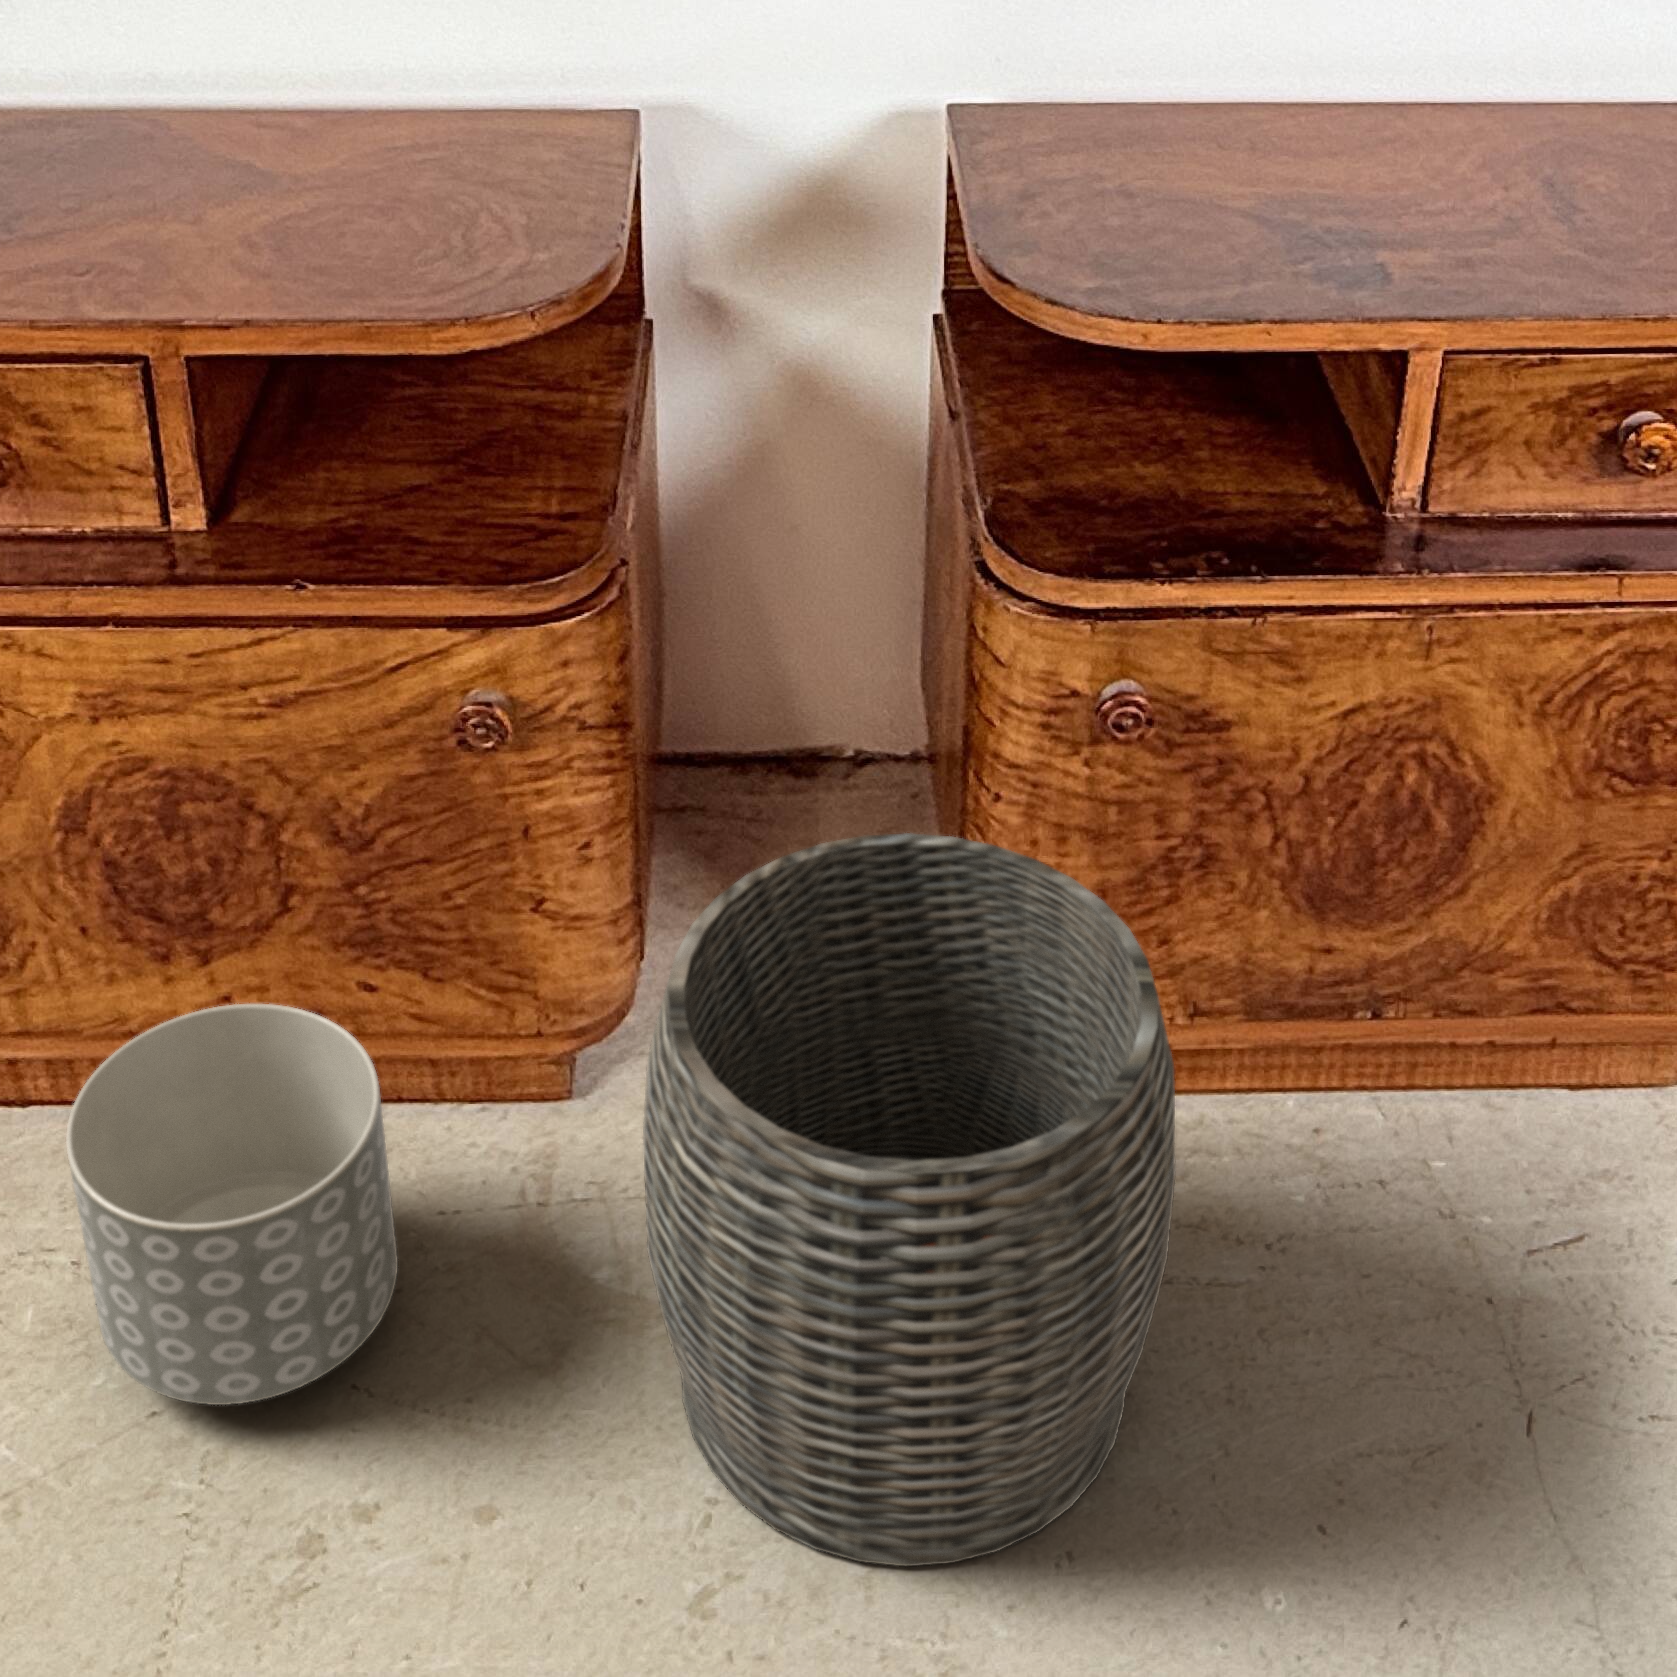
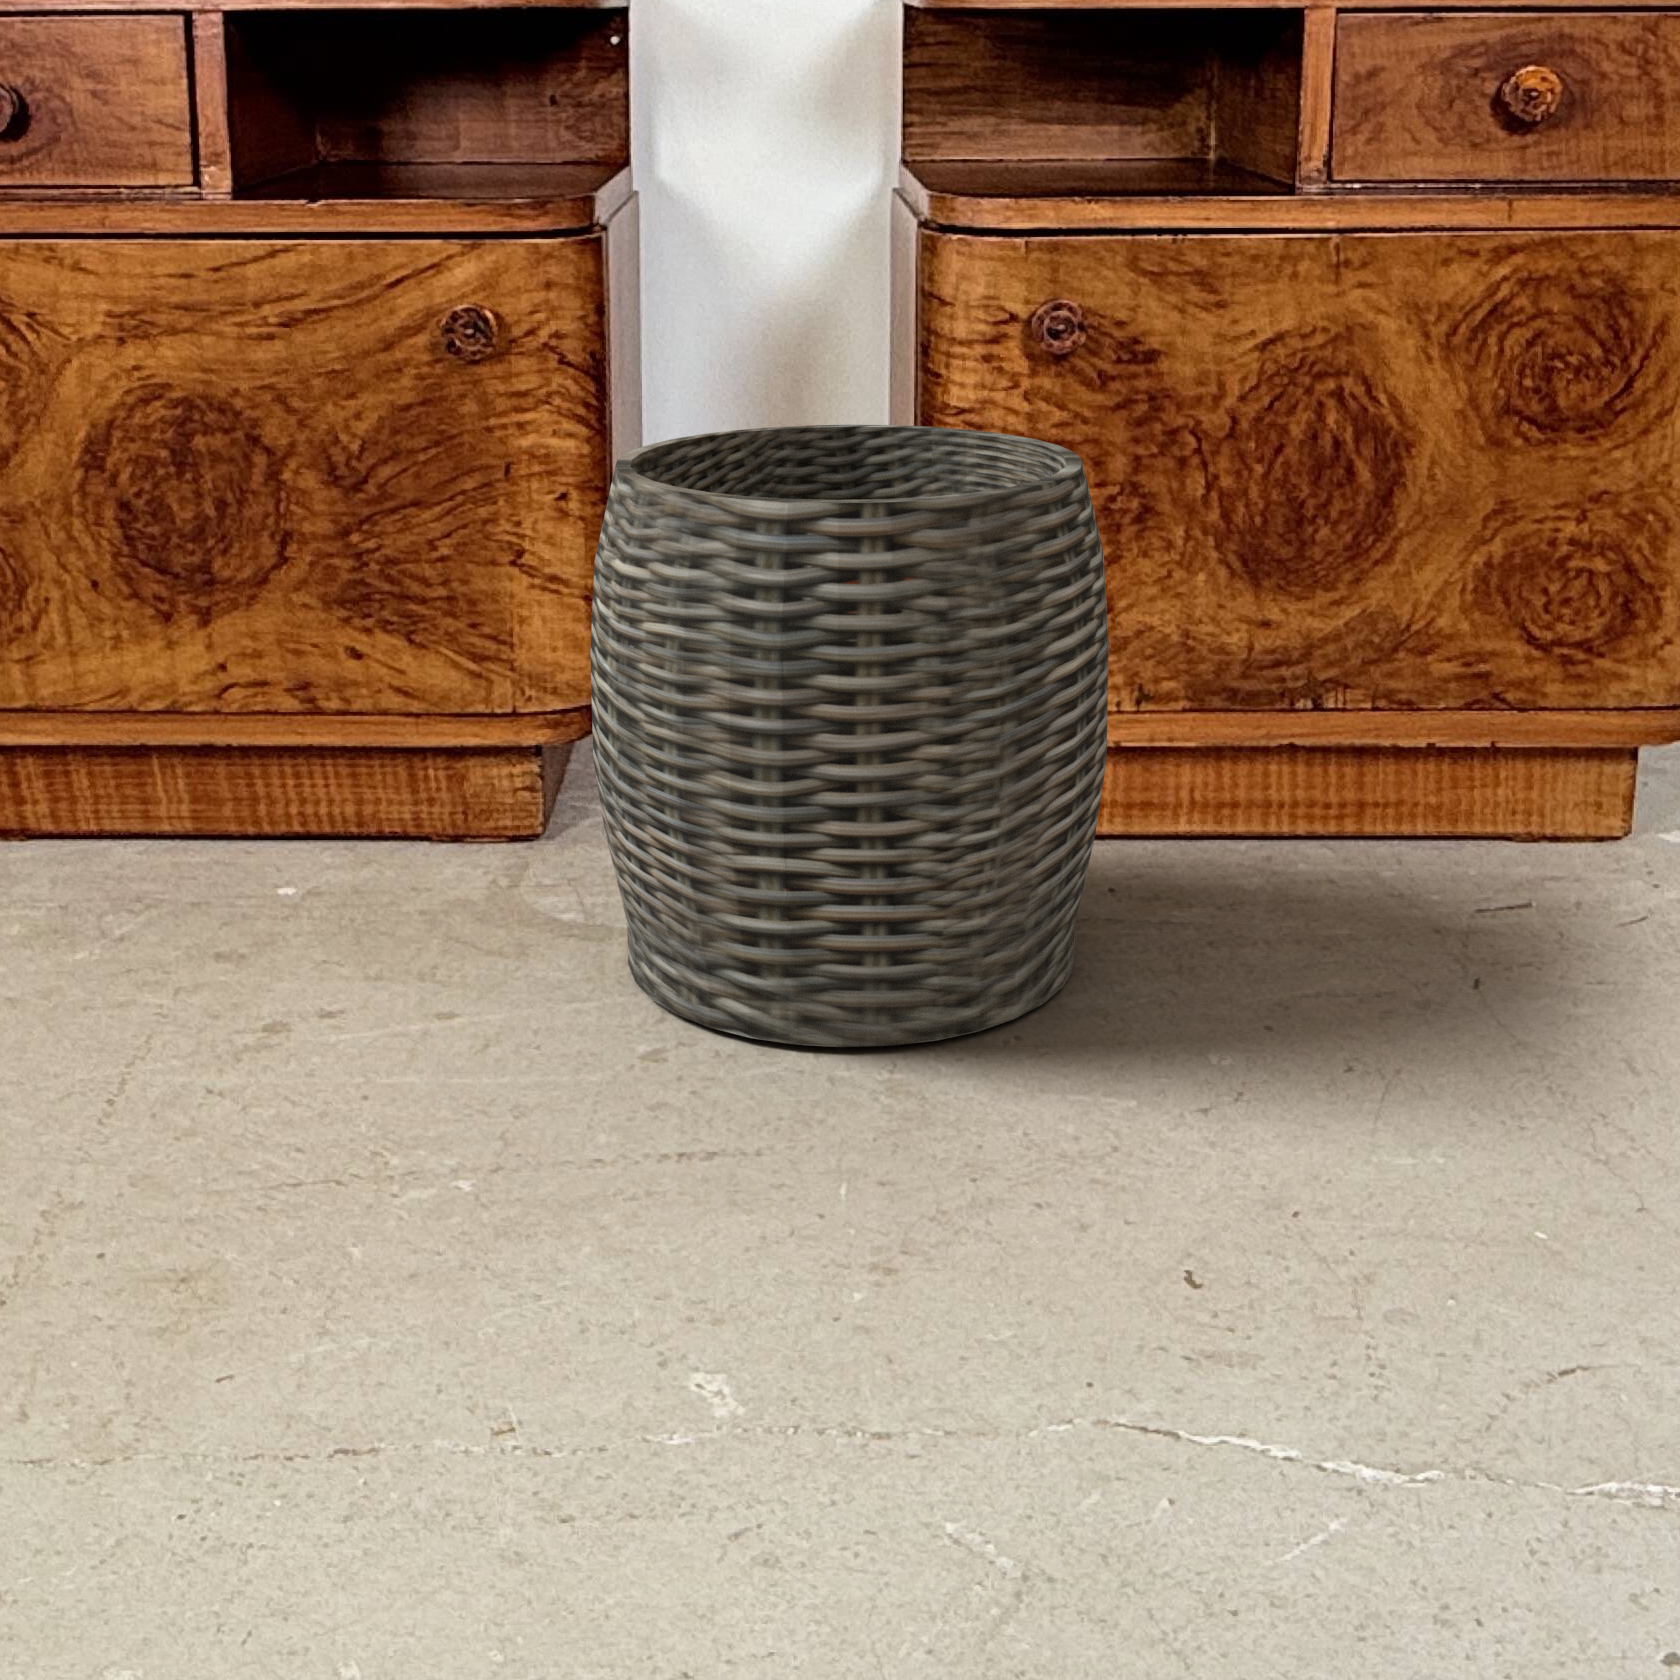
planter: present [66,1004,398,1405] -> none [44,621,360,944]

